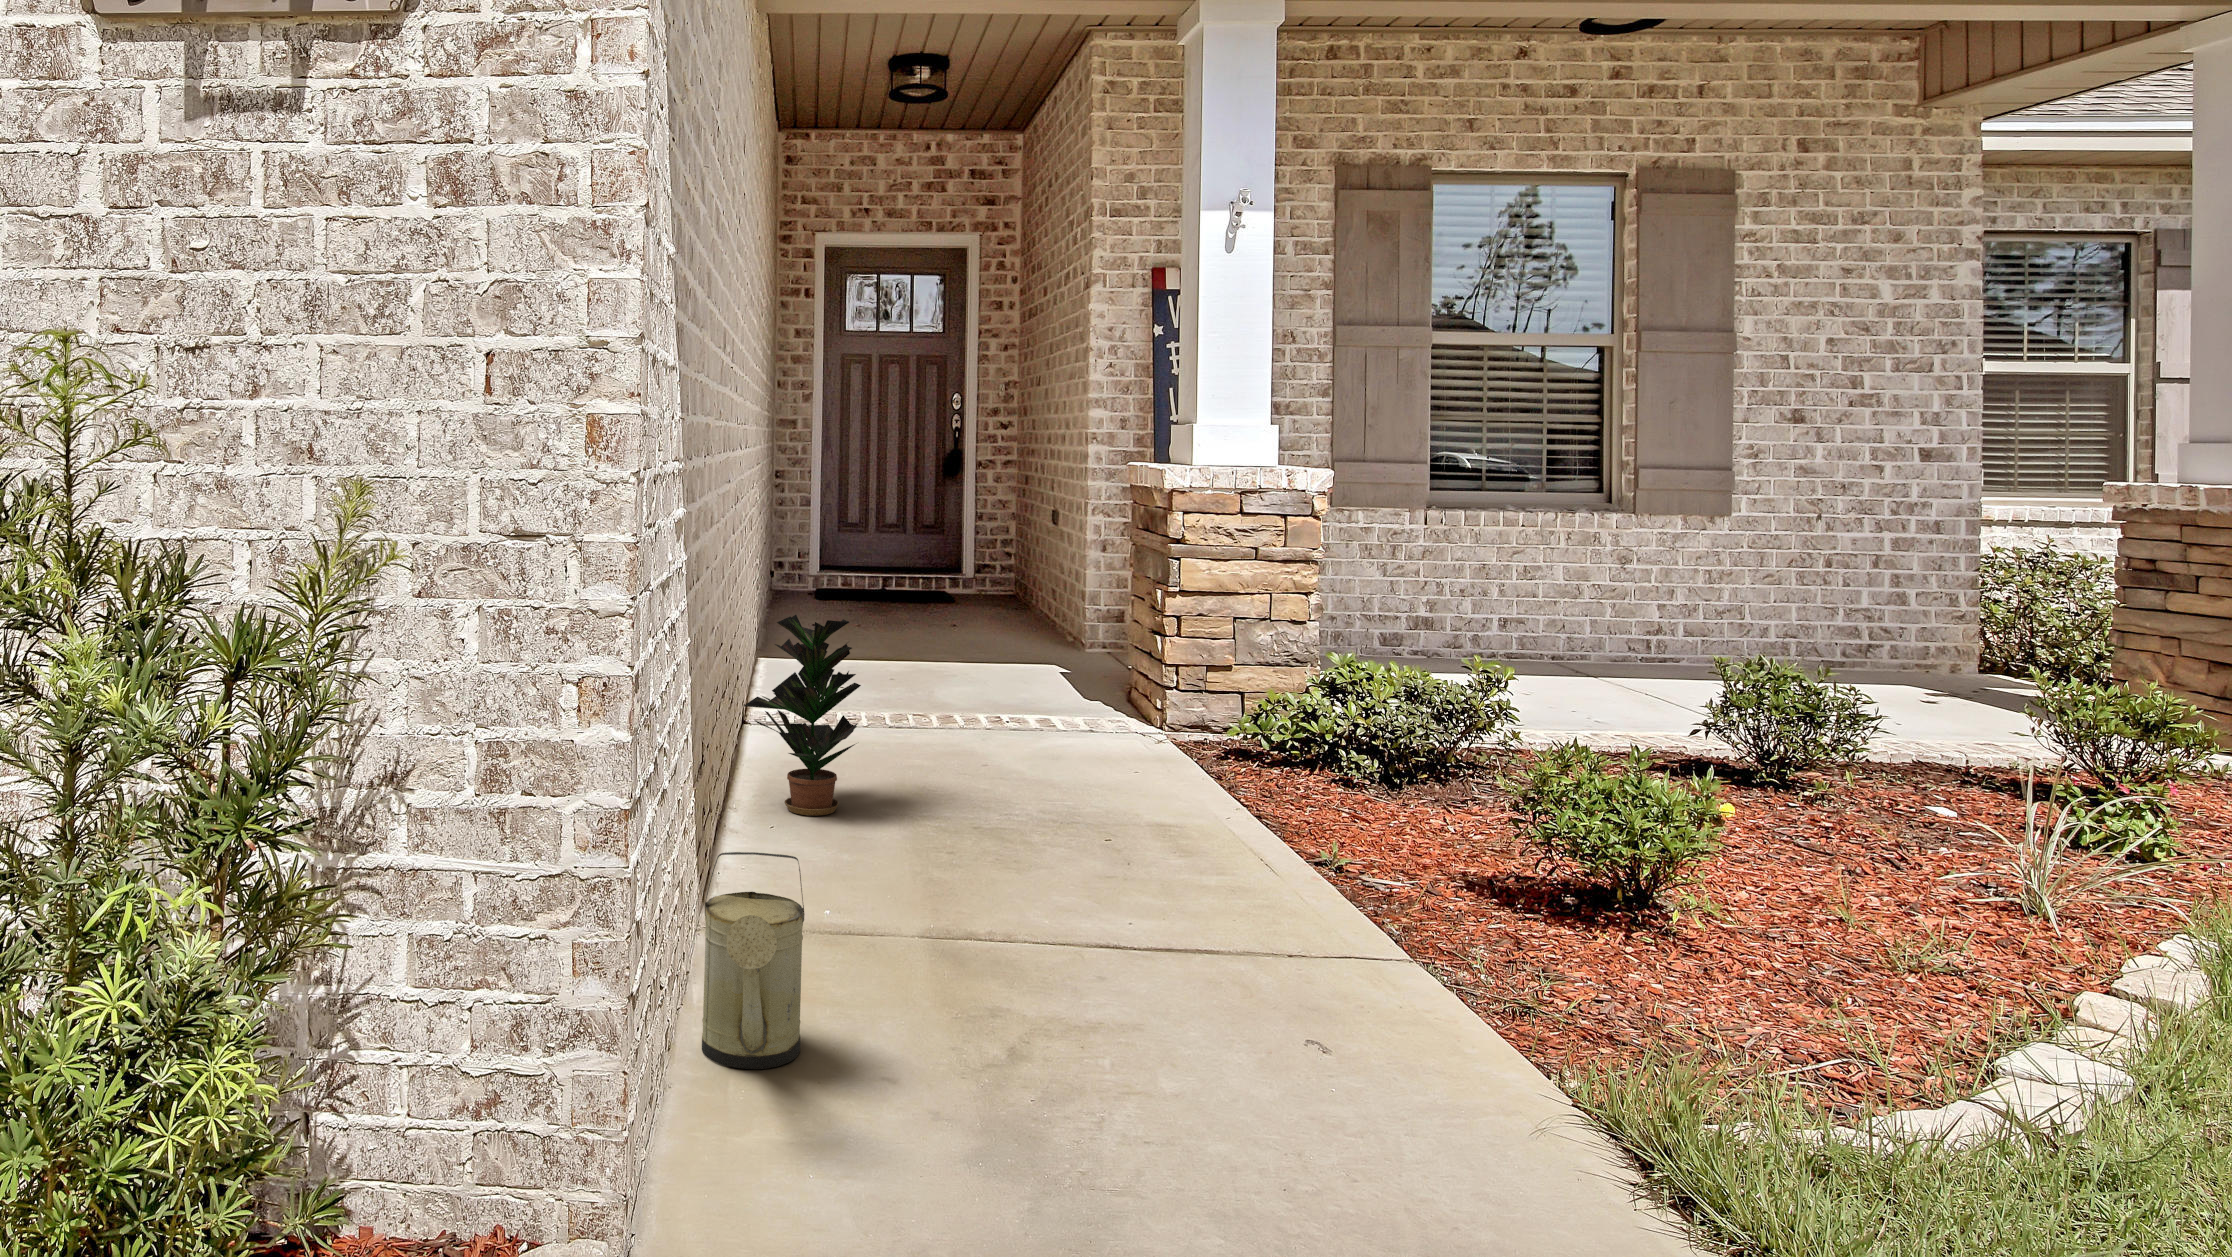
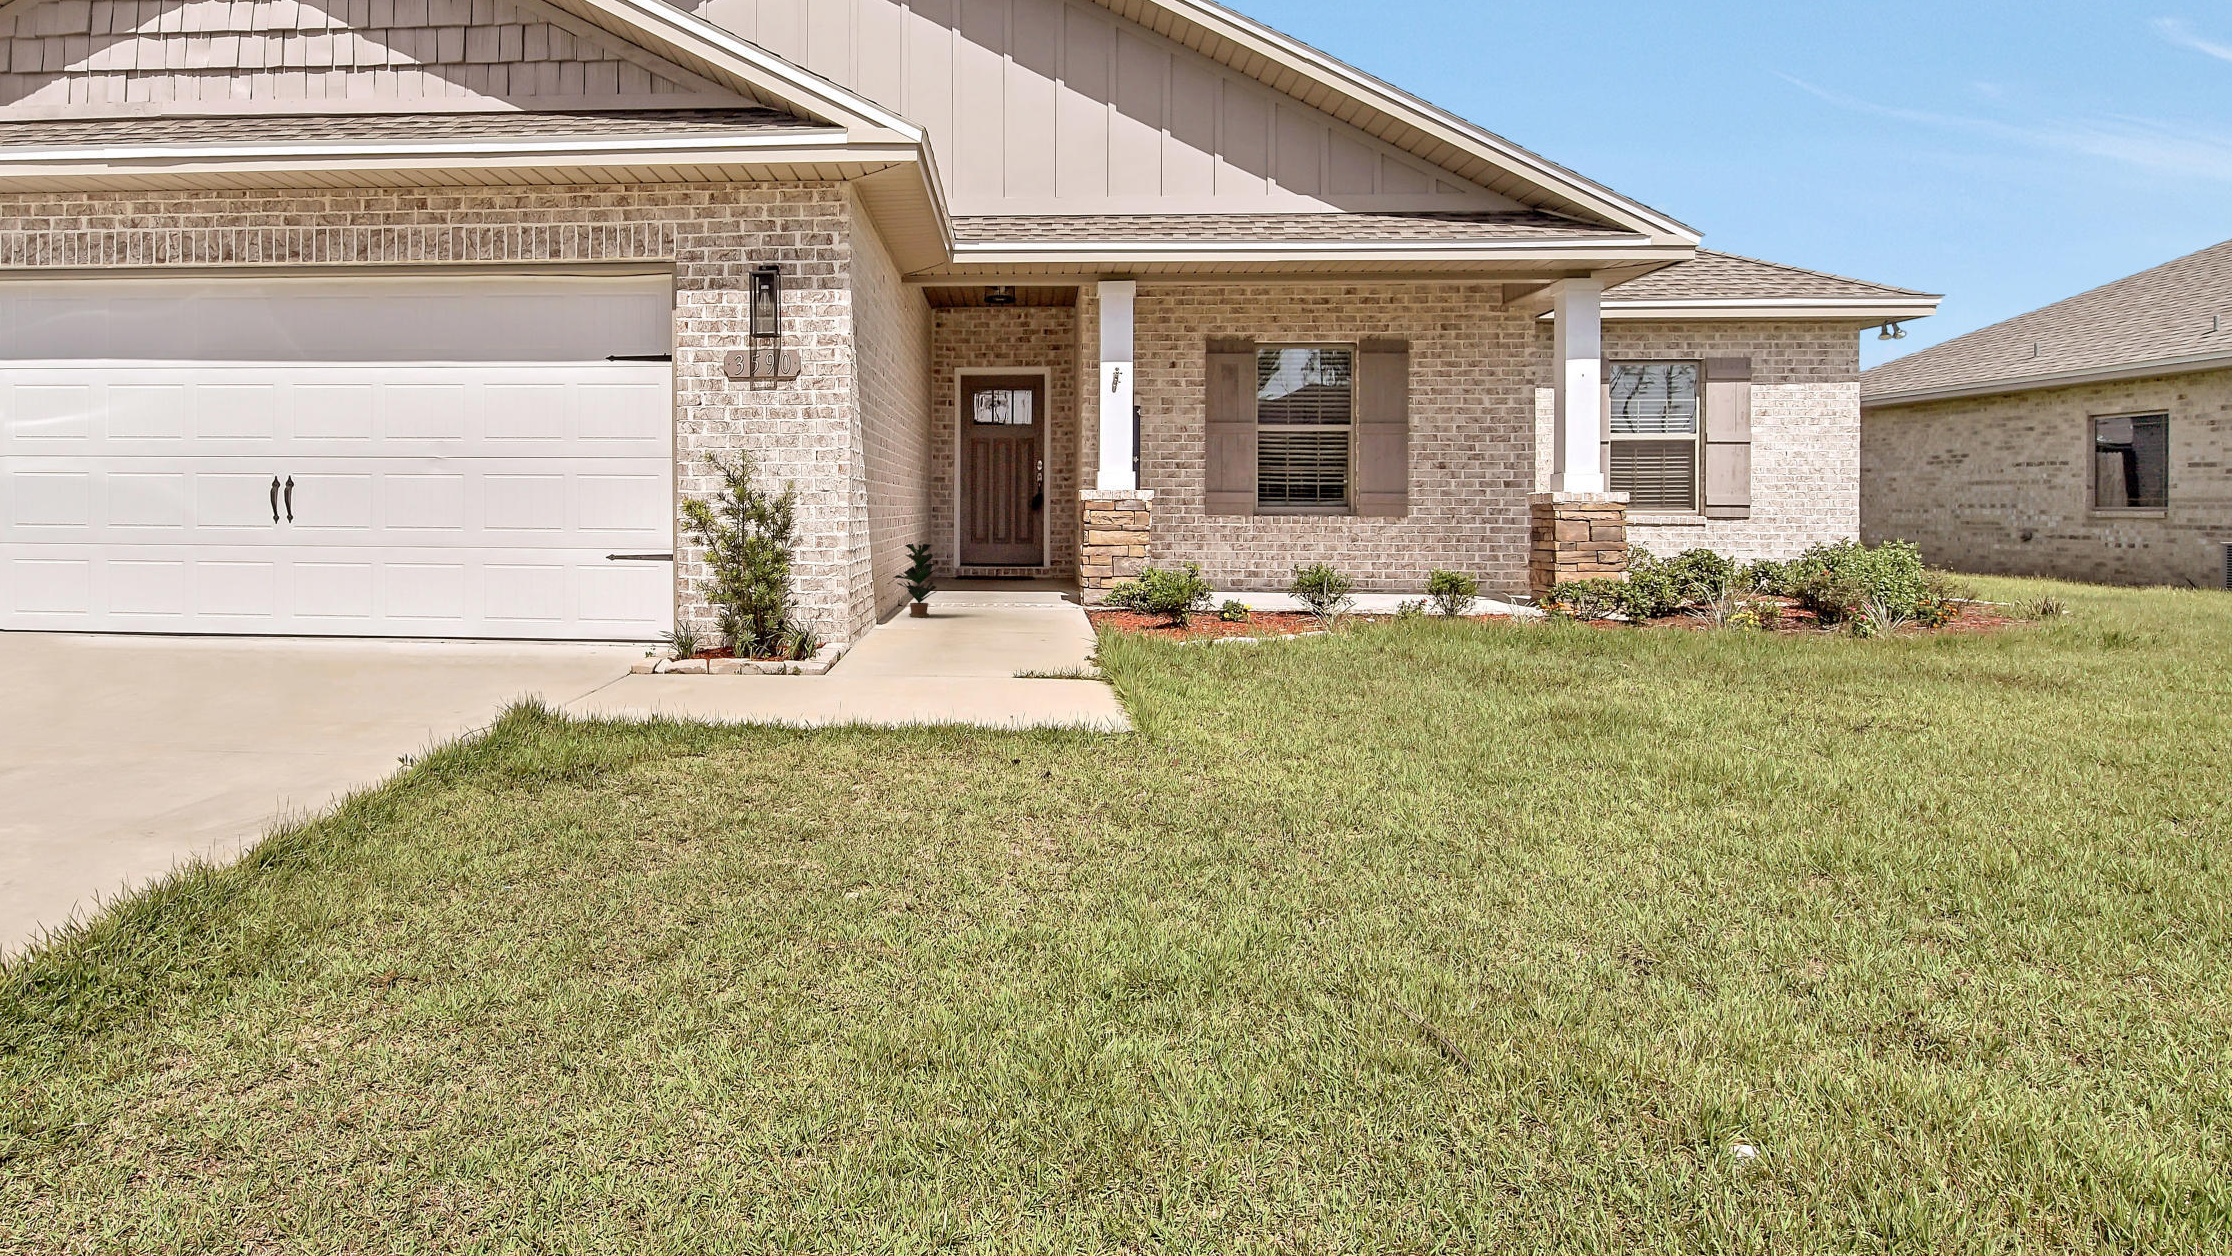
watering can: present [702,852,805,1069] -> none [868,585,896,639]

